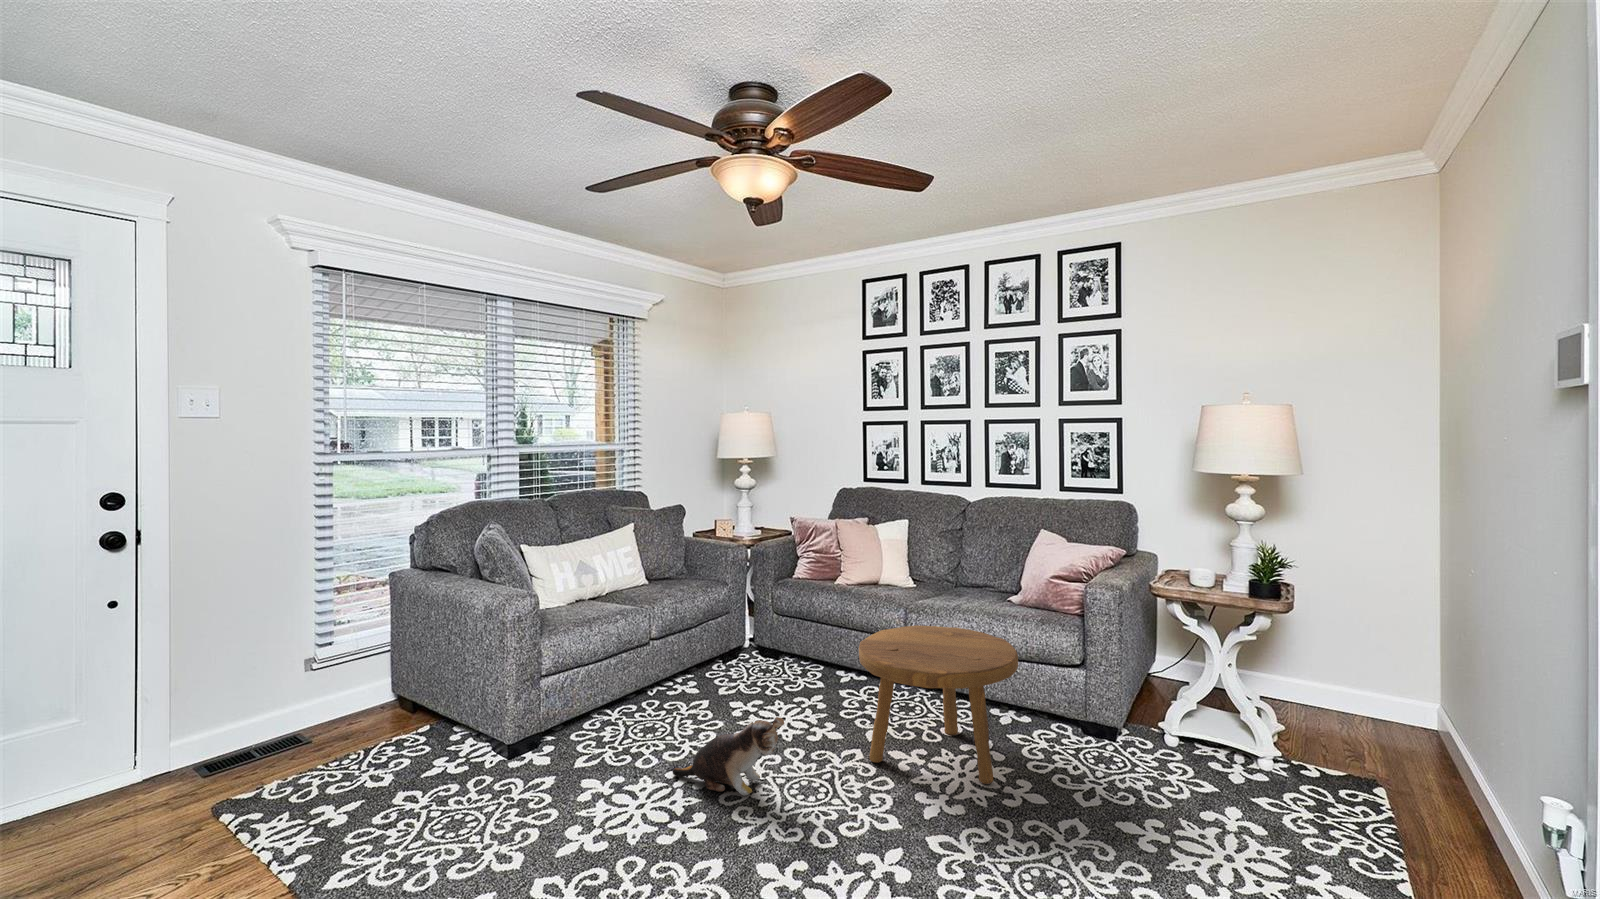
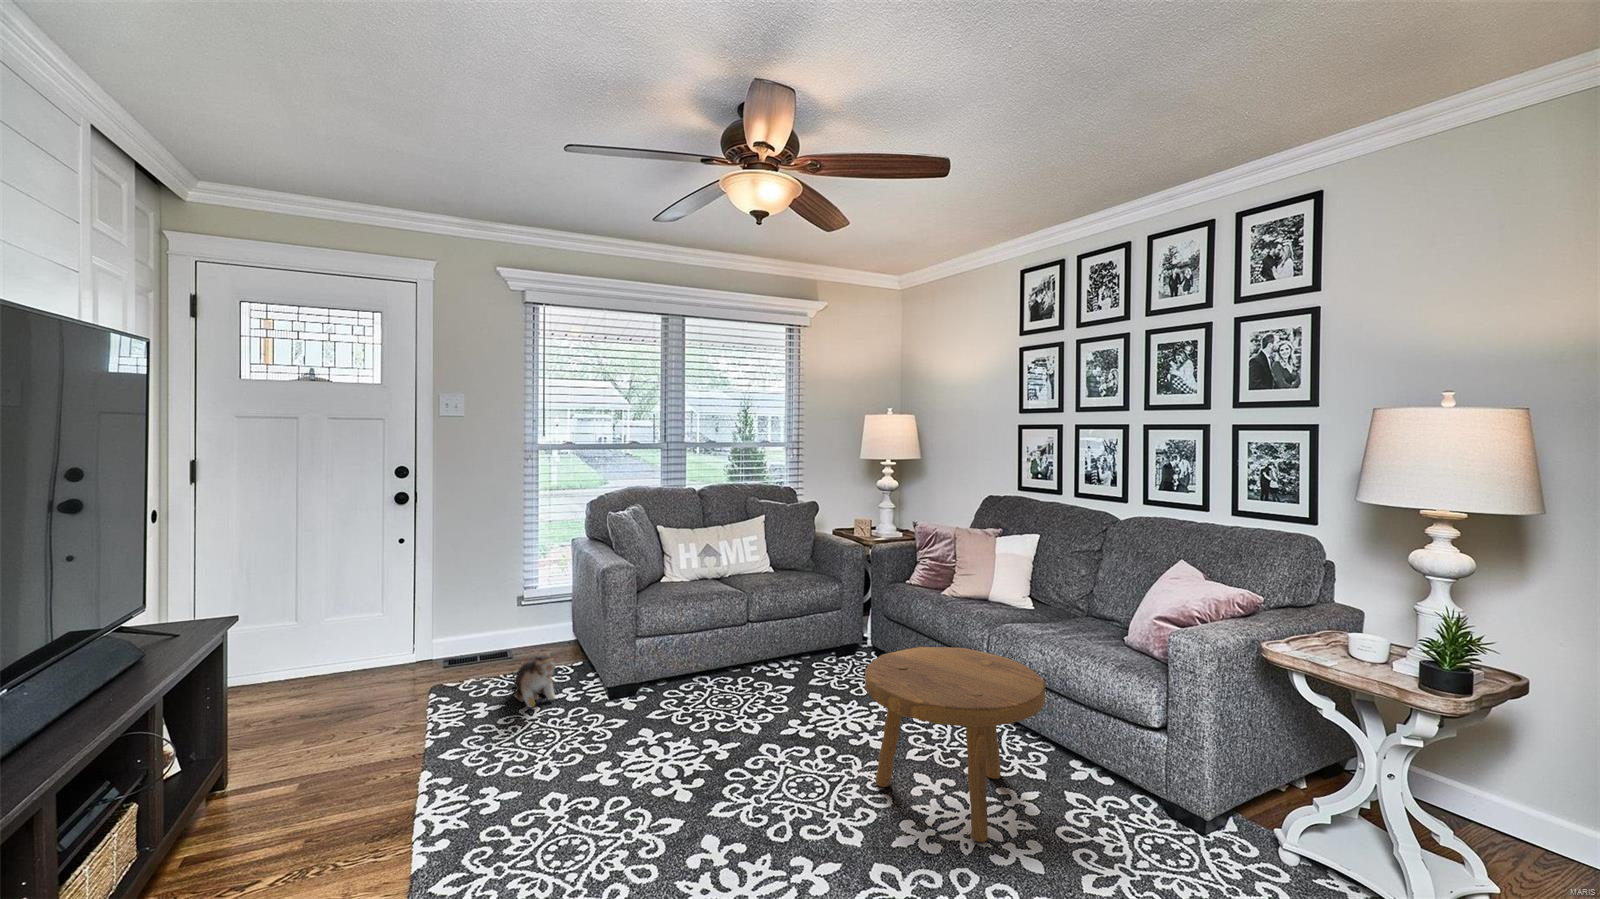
plush toy: present [673,717,784,795] -> present [514,652,557,707]

